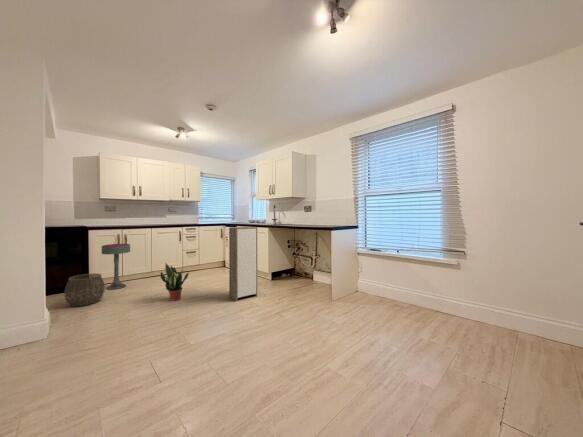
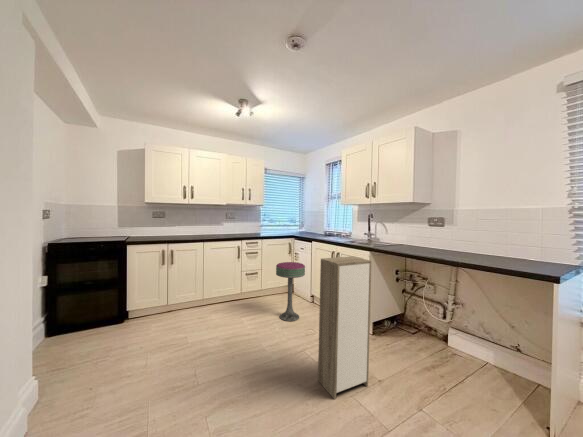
bar stool: present [102,244,130,289] -> present [276,262,305,321]
potted plant: present [160,263,189,301] -> none [209,313,252,378]
woven basket: present [65,273,105,307] -> none [77,314,135,372]

